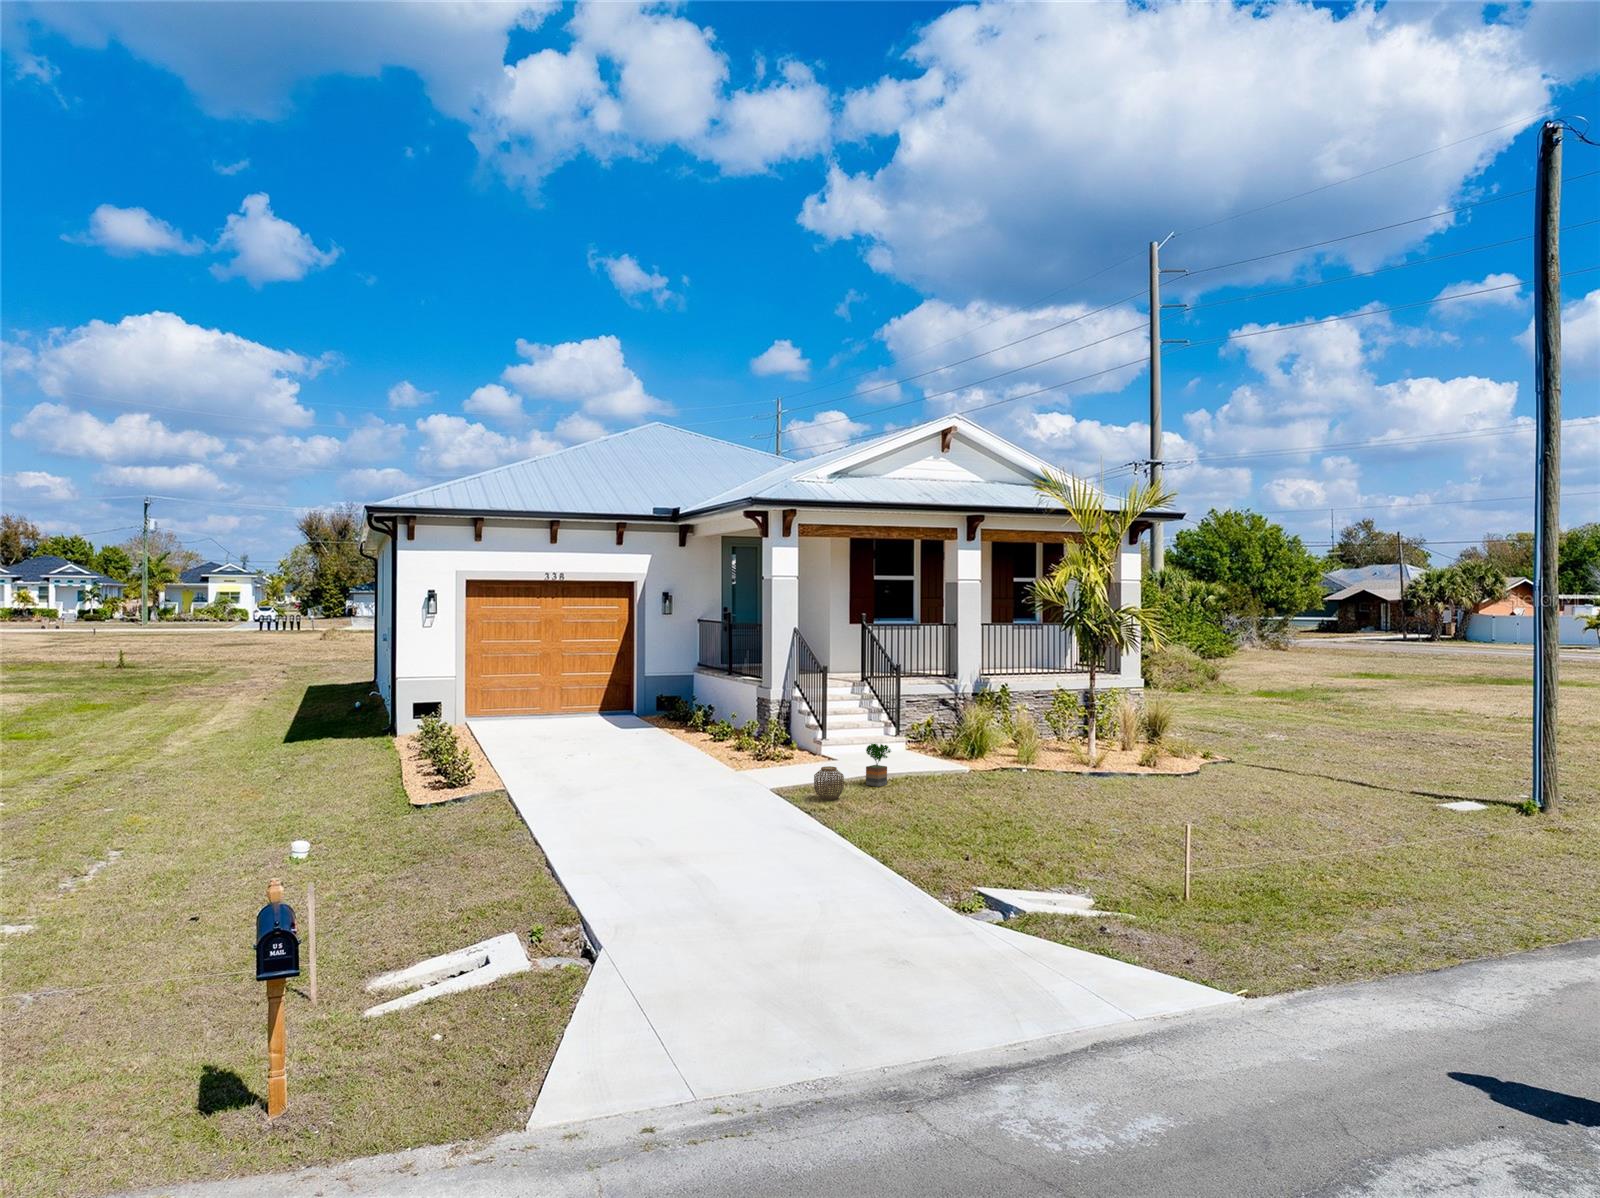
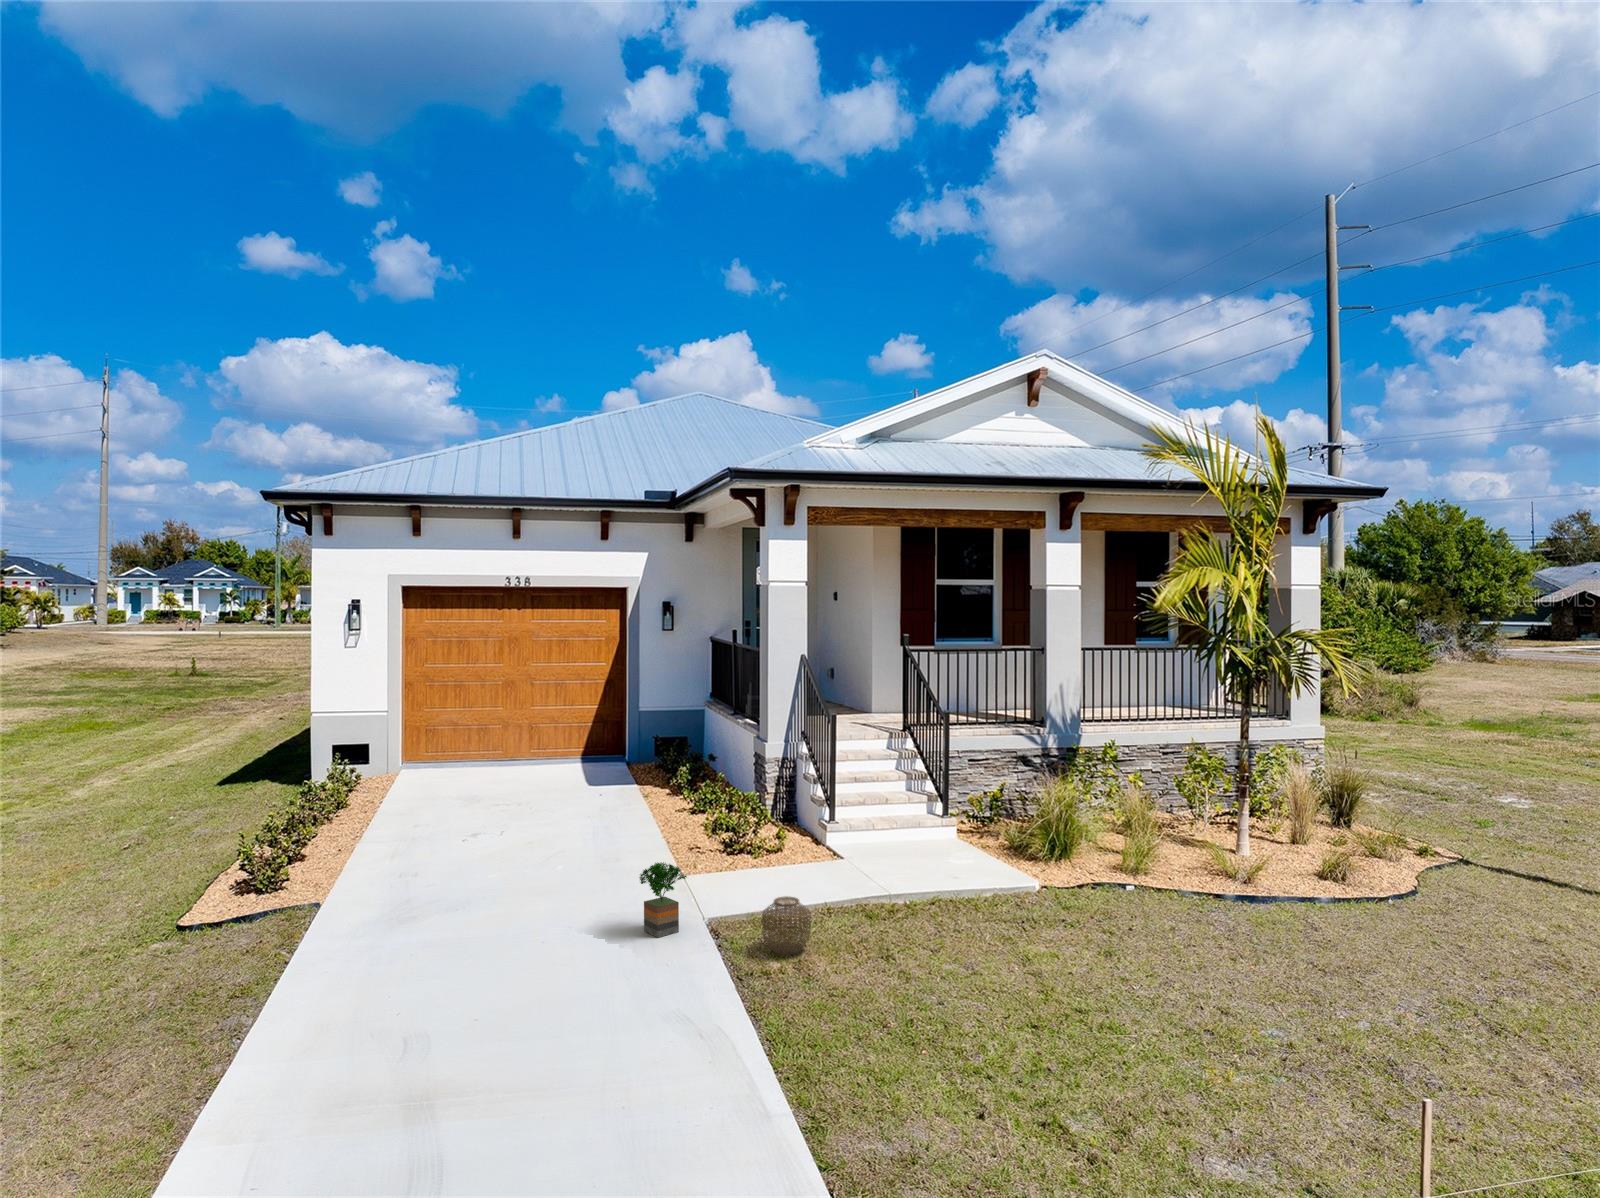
potted tree: present [866,744,891,787] -> present [640,862,687,938]

